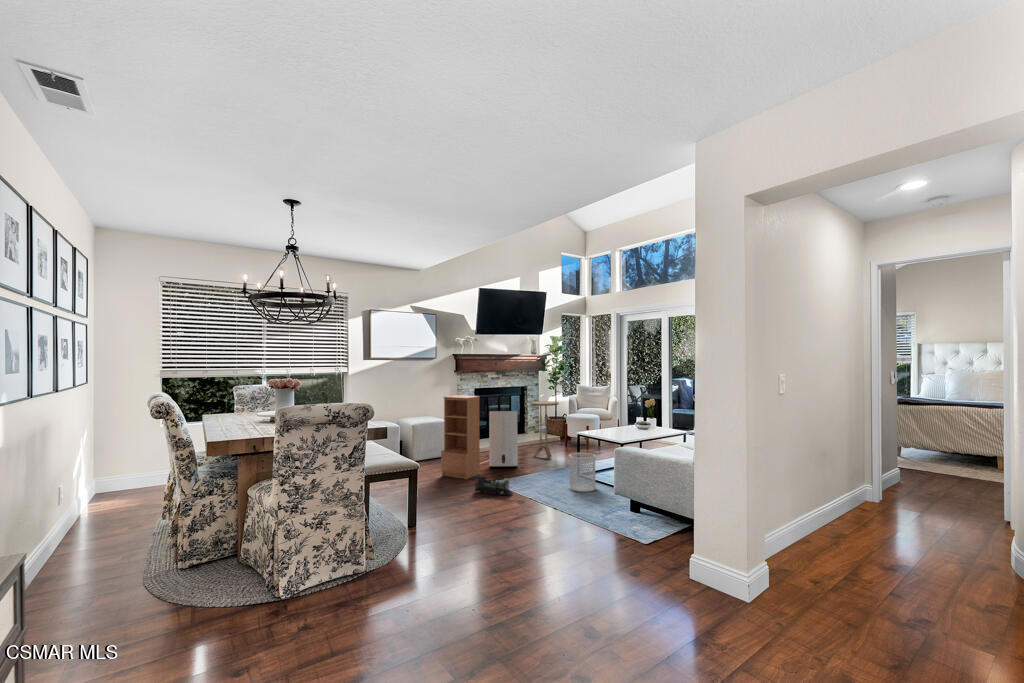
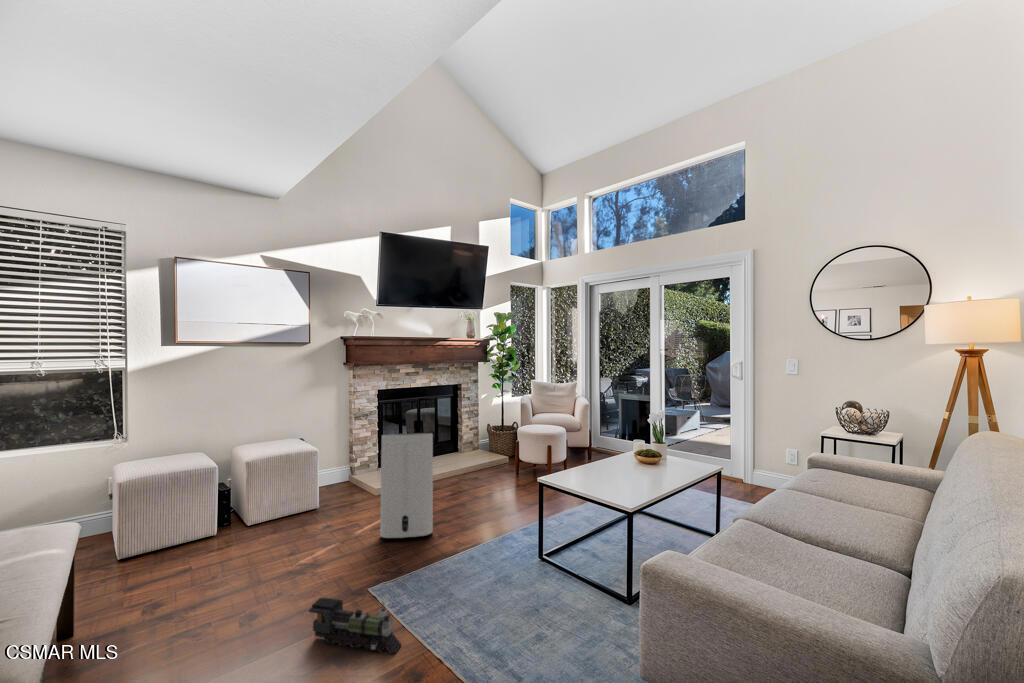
bookcase: present [441,395,480,479] -> none [270,409,353,584]
side table: present [530,401,559,460] -> none [458,411,506,511]
wastebasket: present [569,453,596,492] -> none [527,526,584,622]

